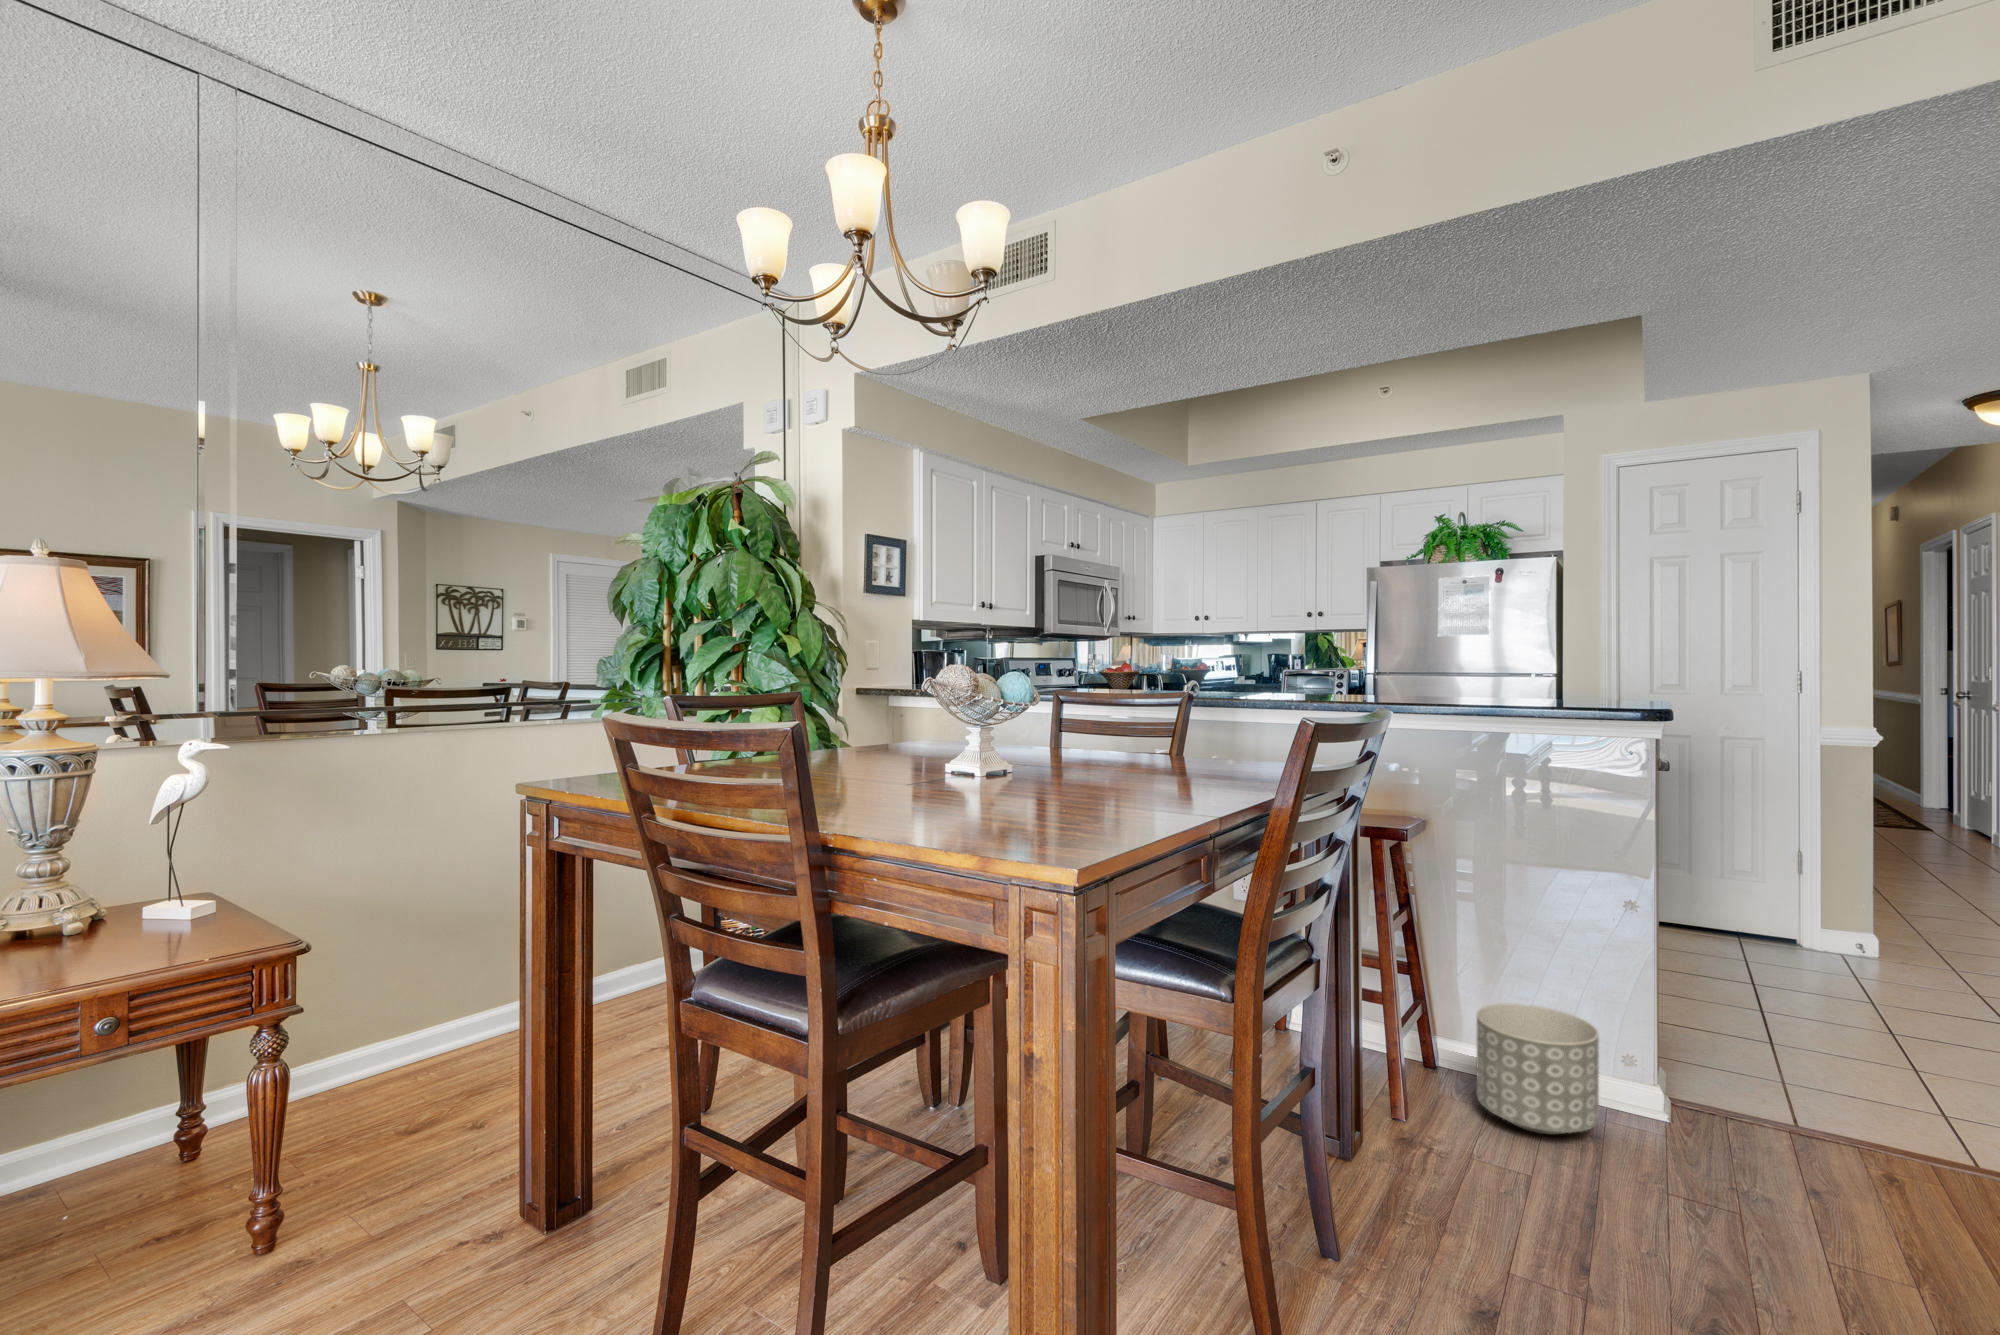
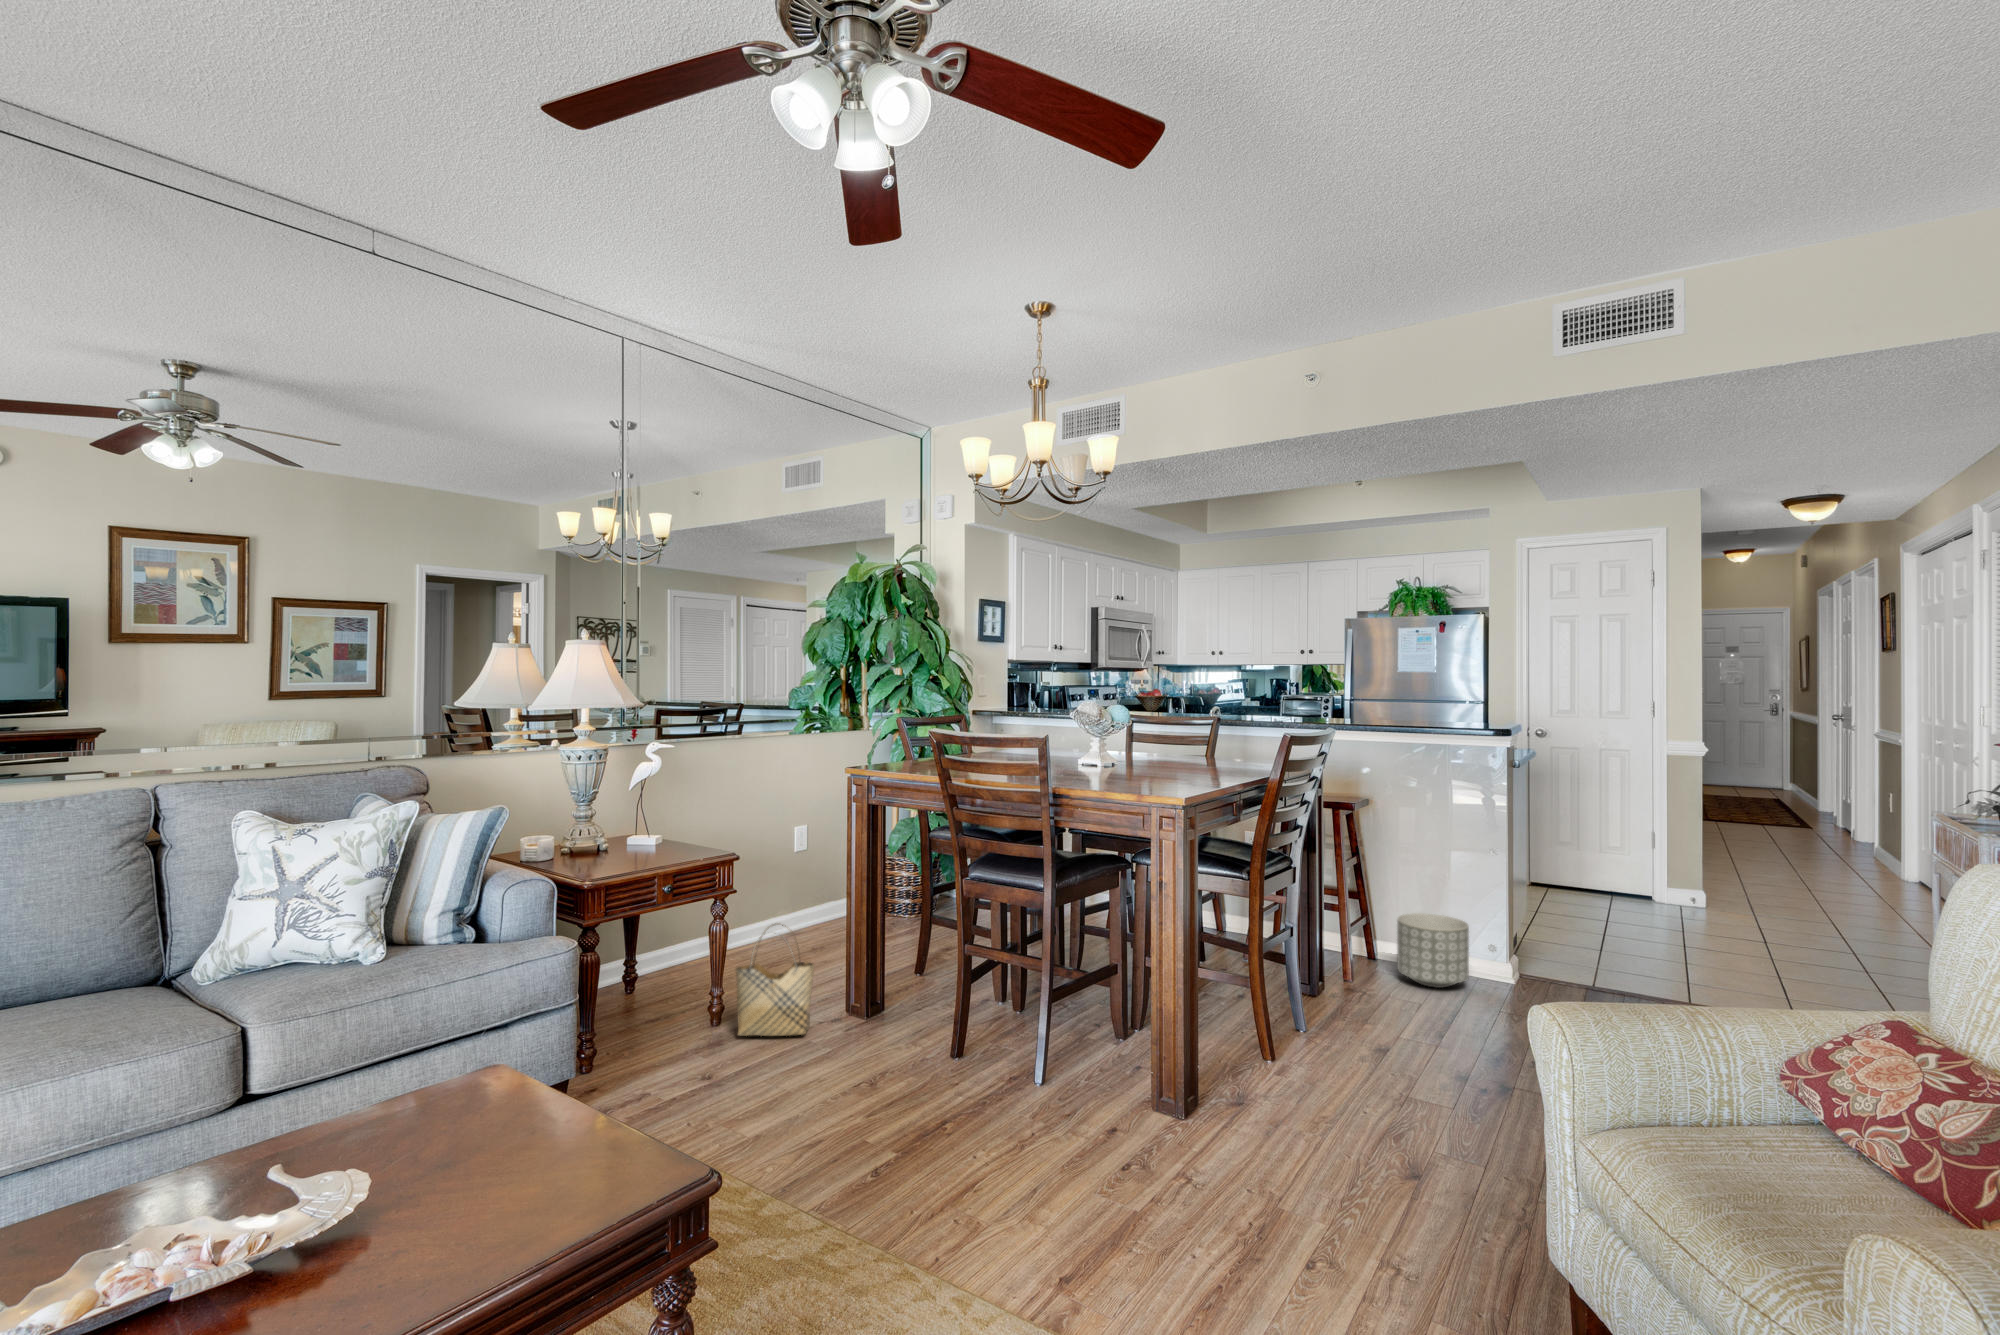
woven basket: none [279,1065,444,1288] -> present [735,924,814,1036]

